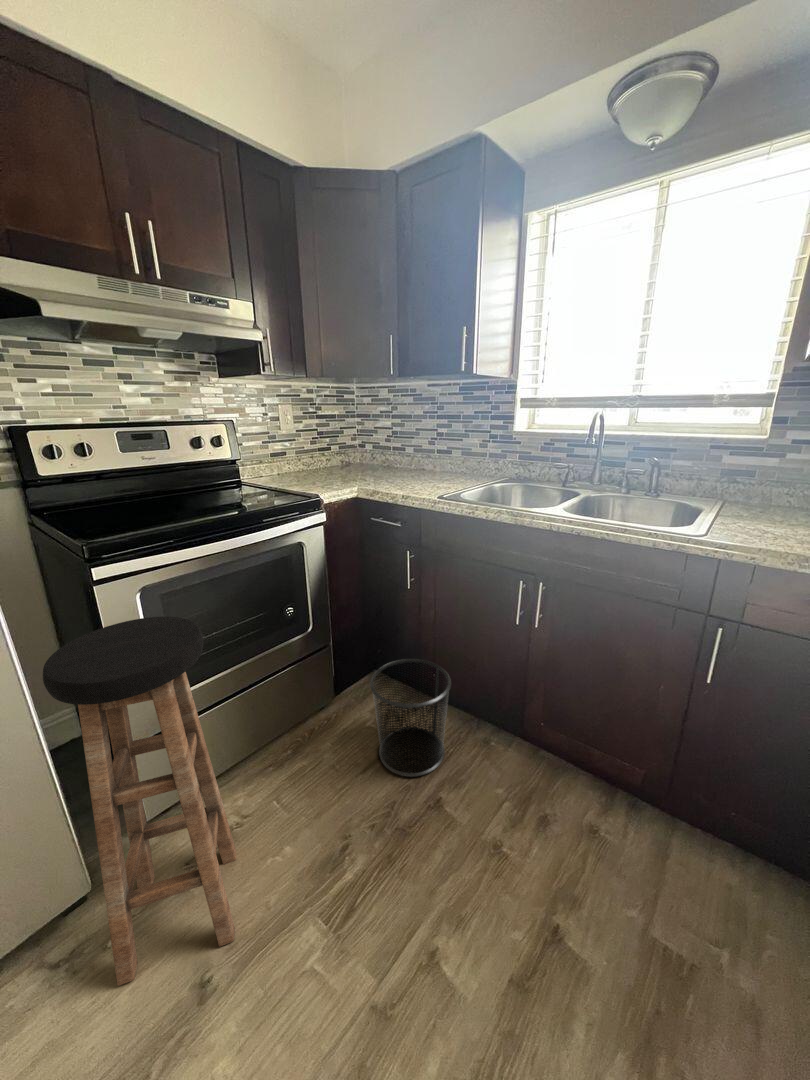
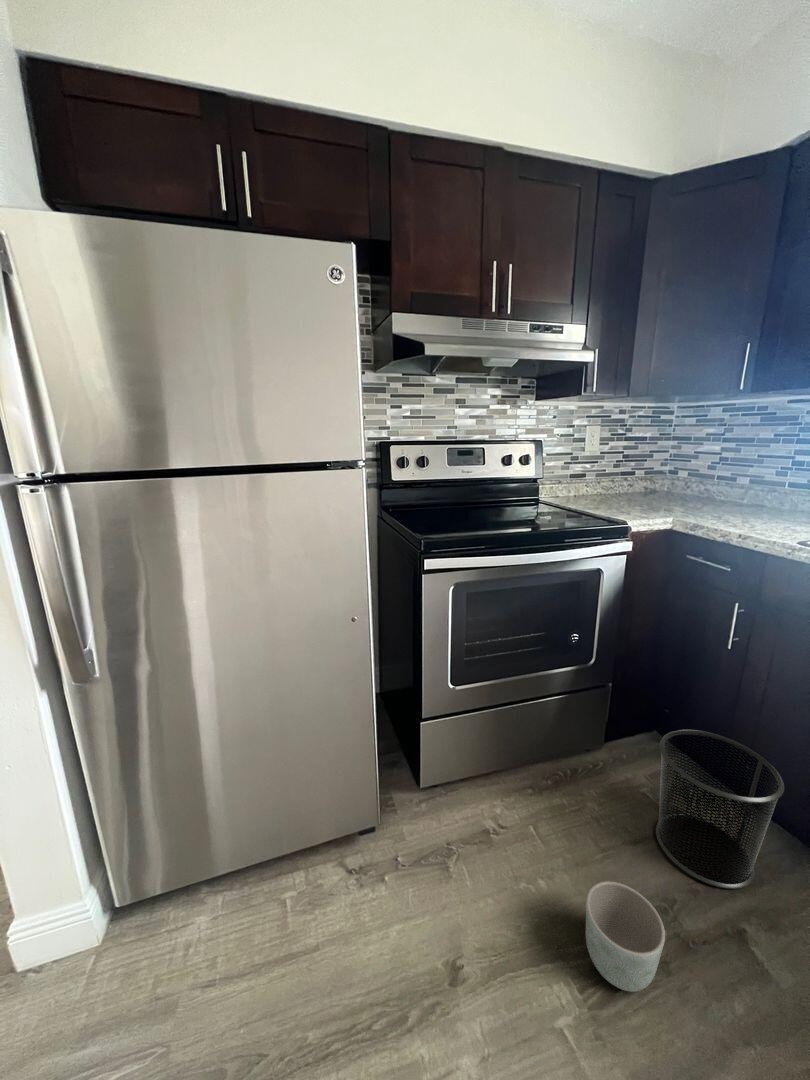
bar stool: present [43,616,236,986] -> none [390,608,511,942]
planter: none [321,814,383,902] -> present [586,881,665,992]

